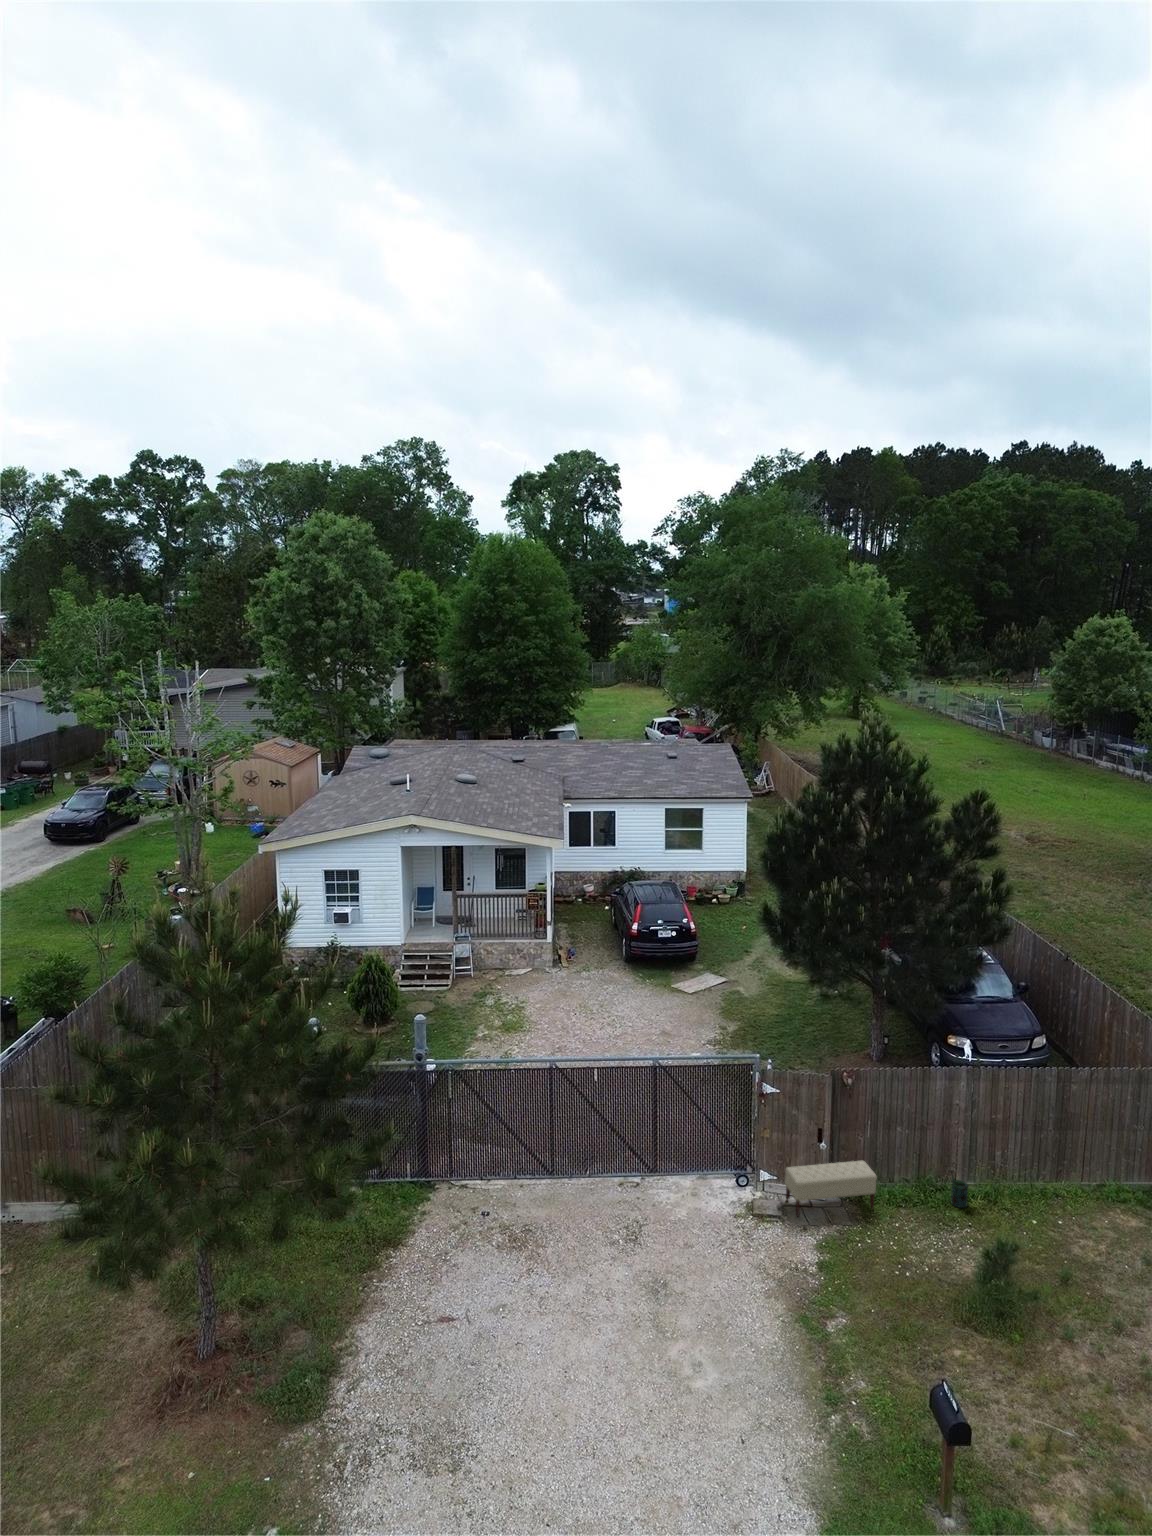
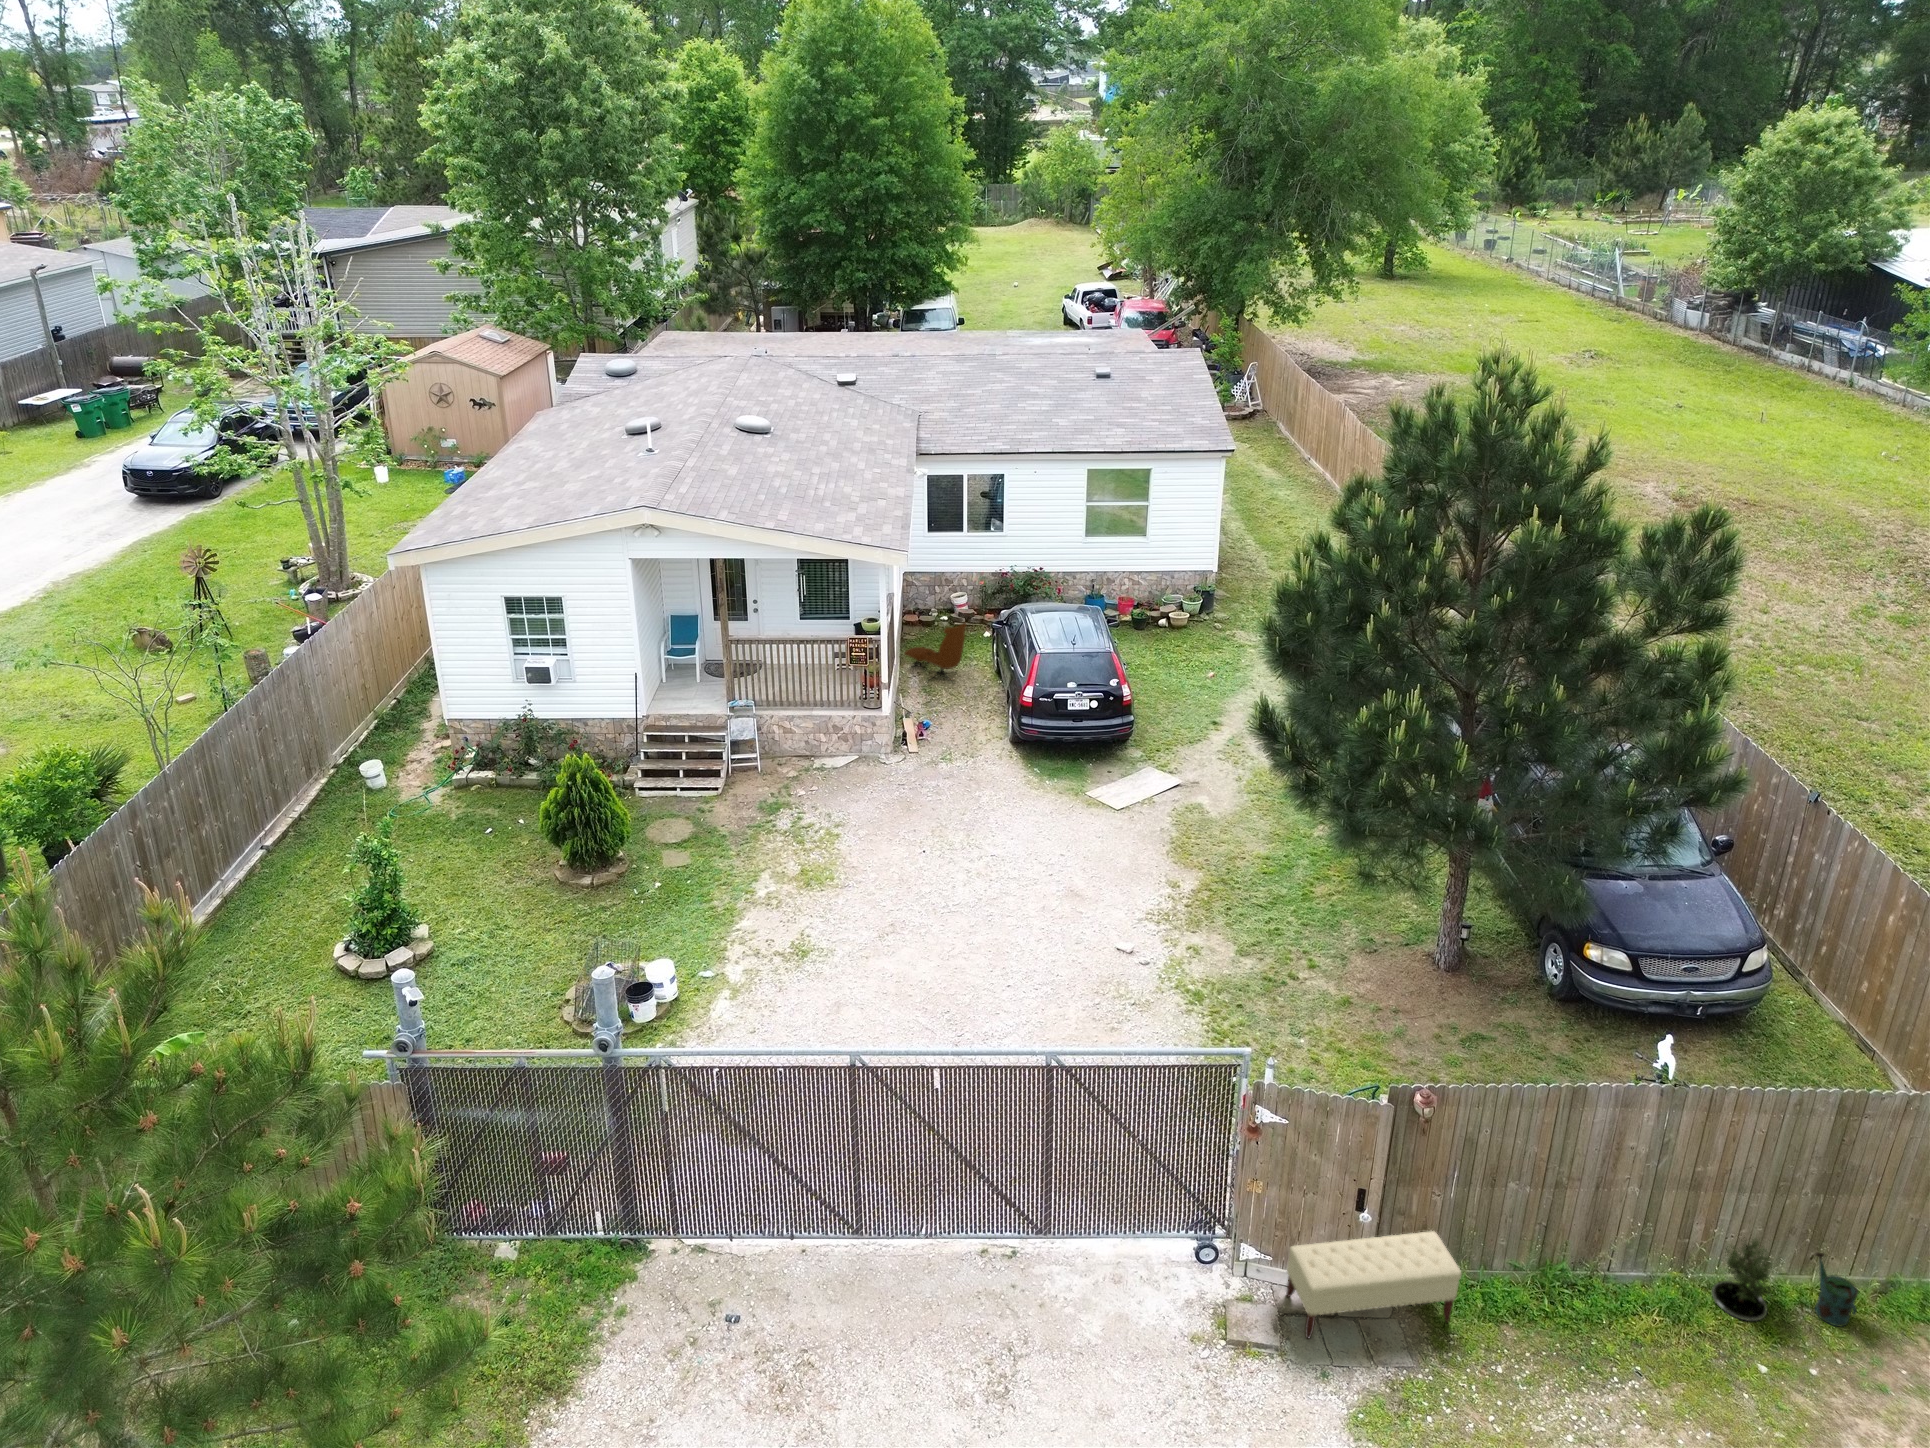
lounge chair: none [557,894,596,933] -> present [905,623,966,678]
potted tree: none [1016,1156,1047,1207] -> present [1712,1239,1774,1321]
watering can: present [950,1170,968,1208] -> present [1815,1253,1858,1327]

